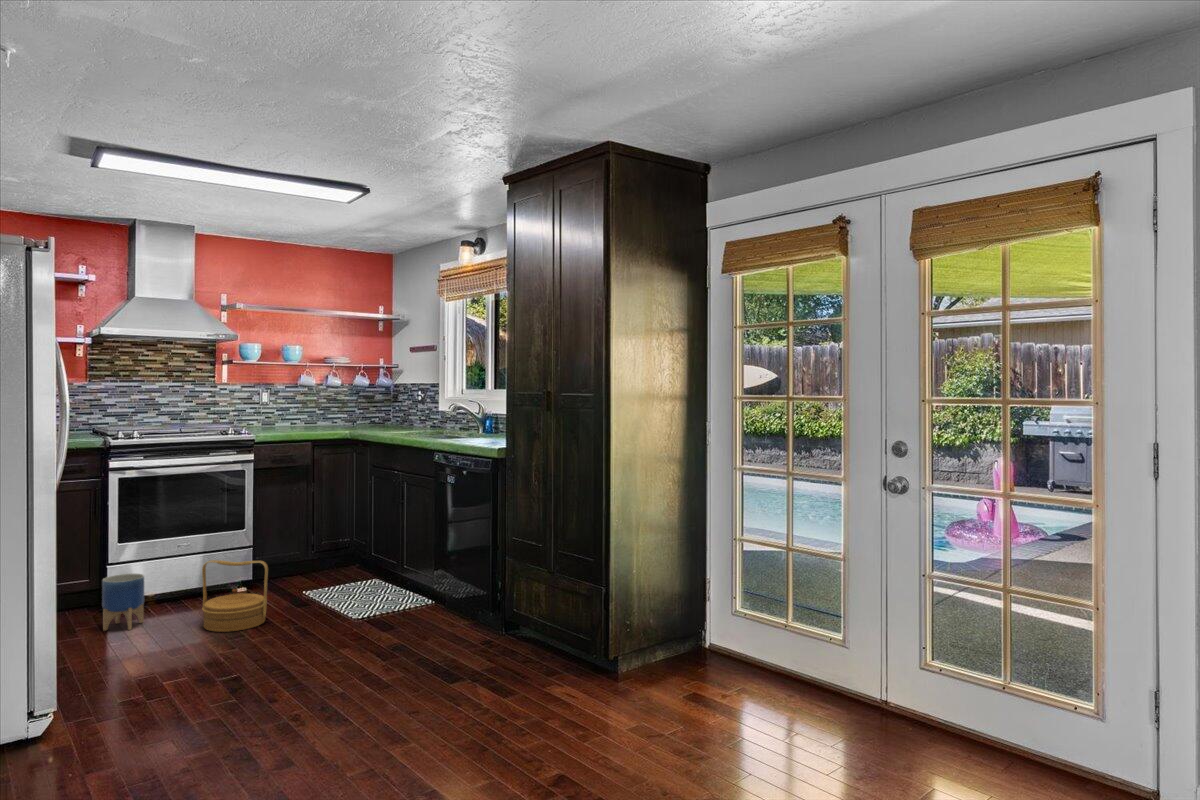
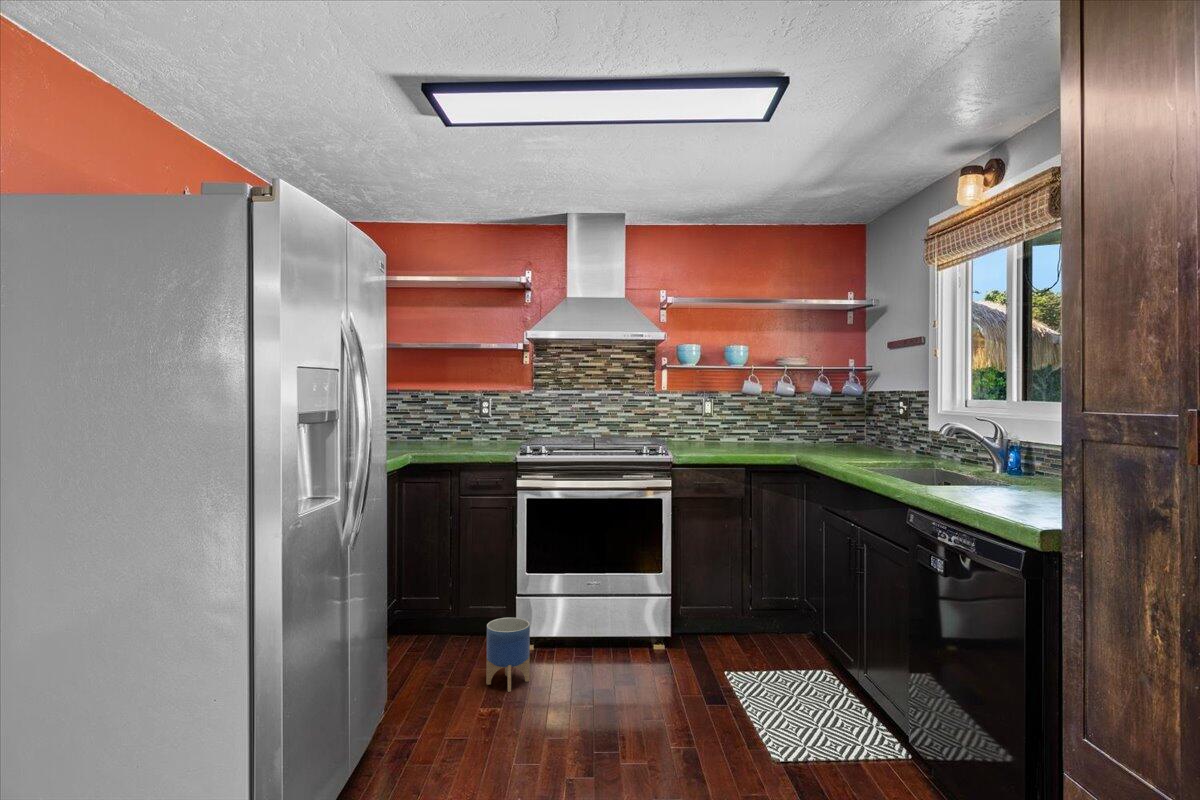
basket: present [202,560,268,632] -> none [577,624,655,735]

